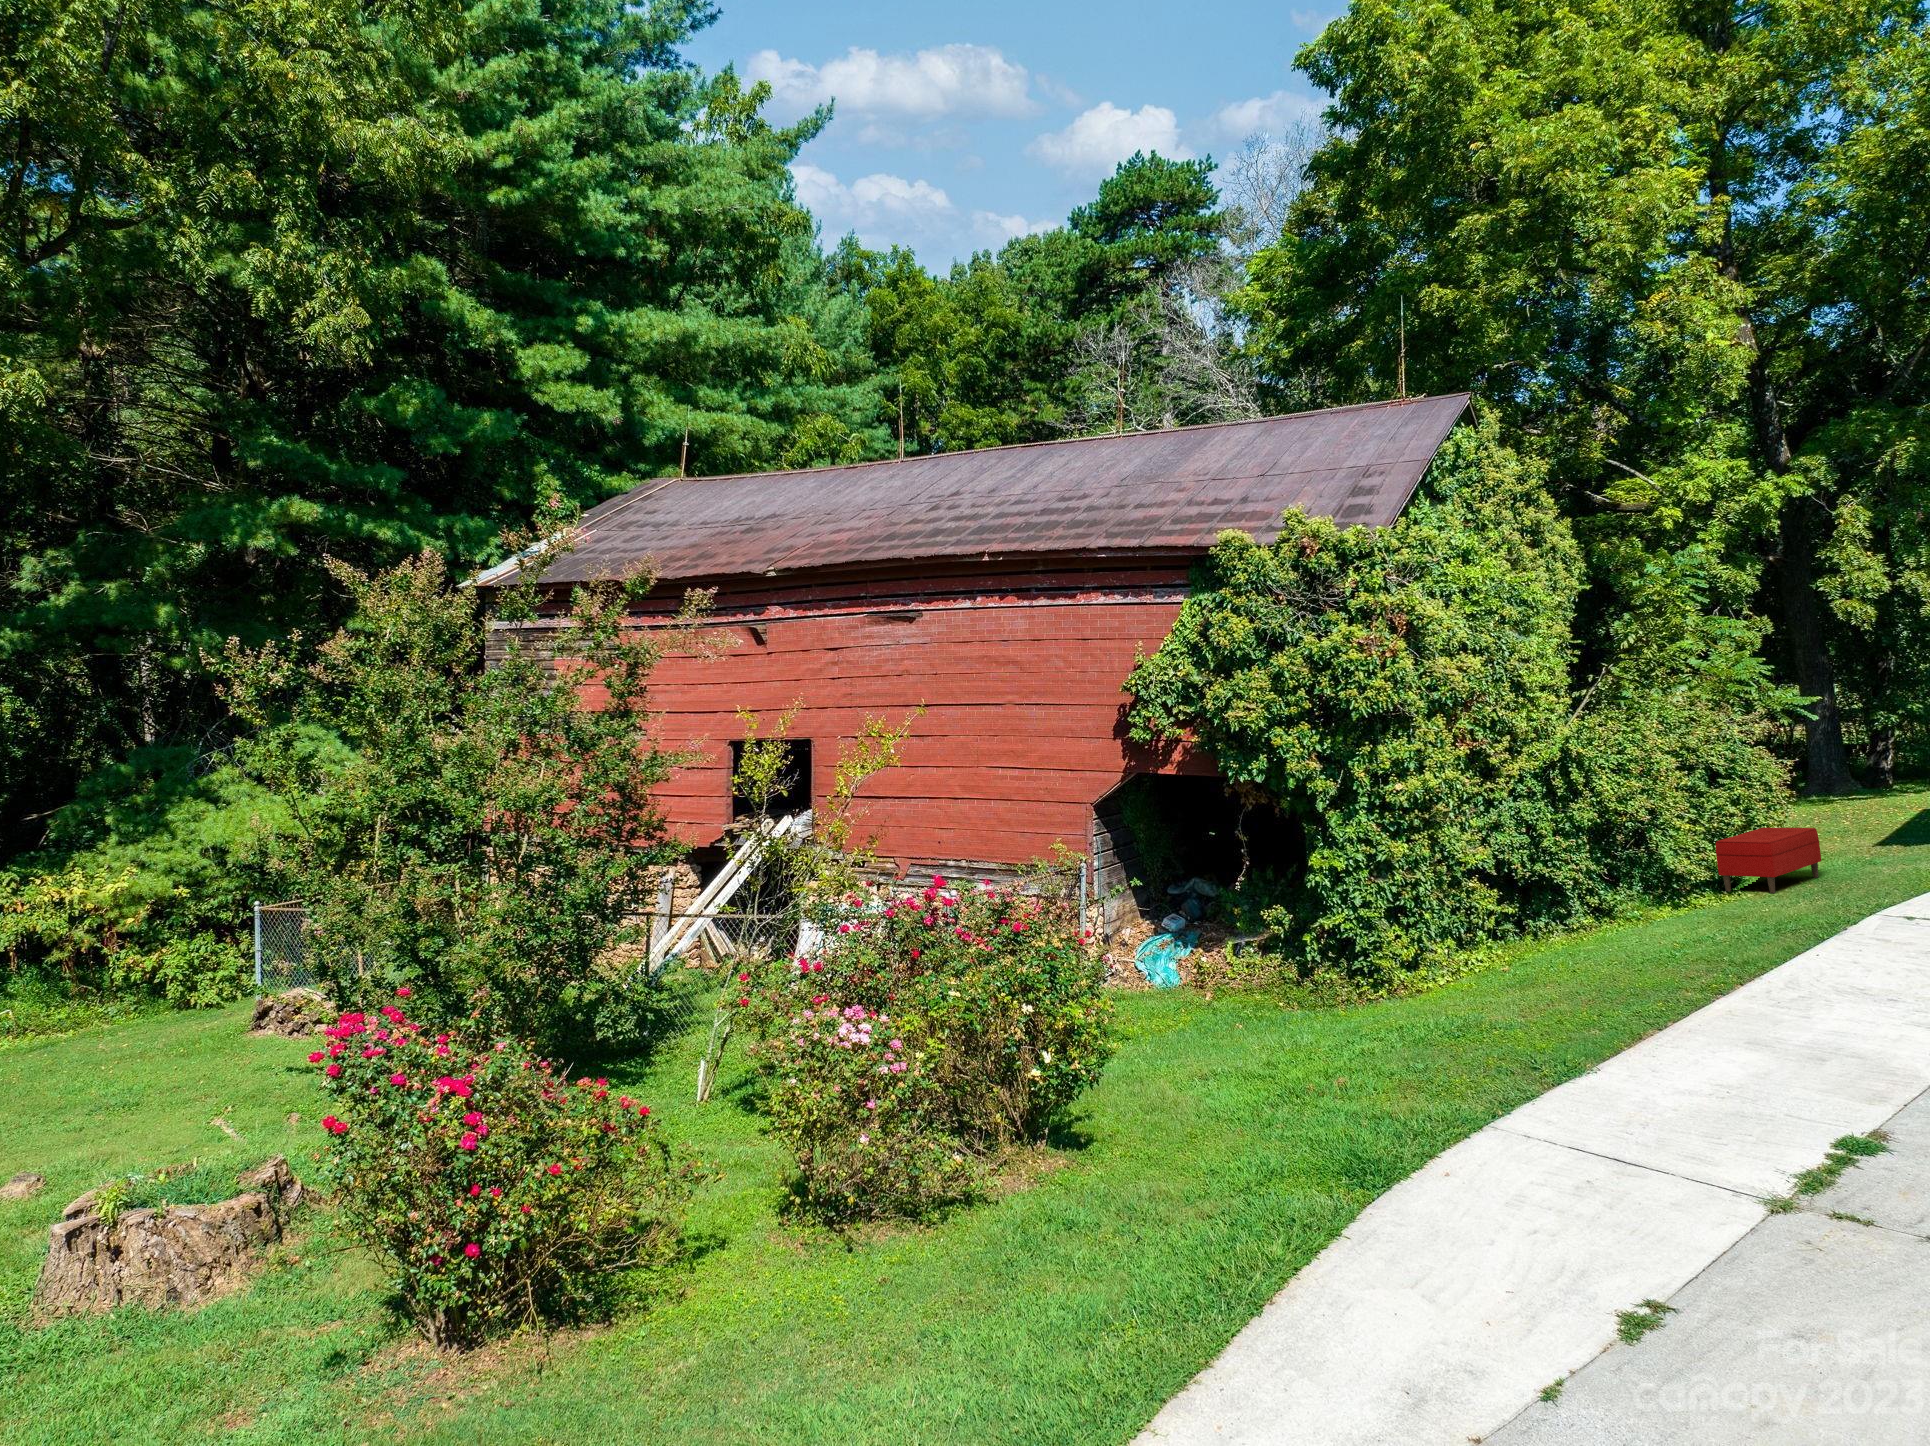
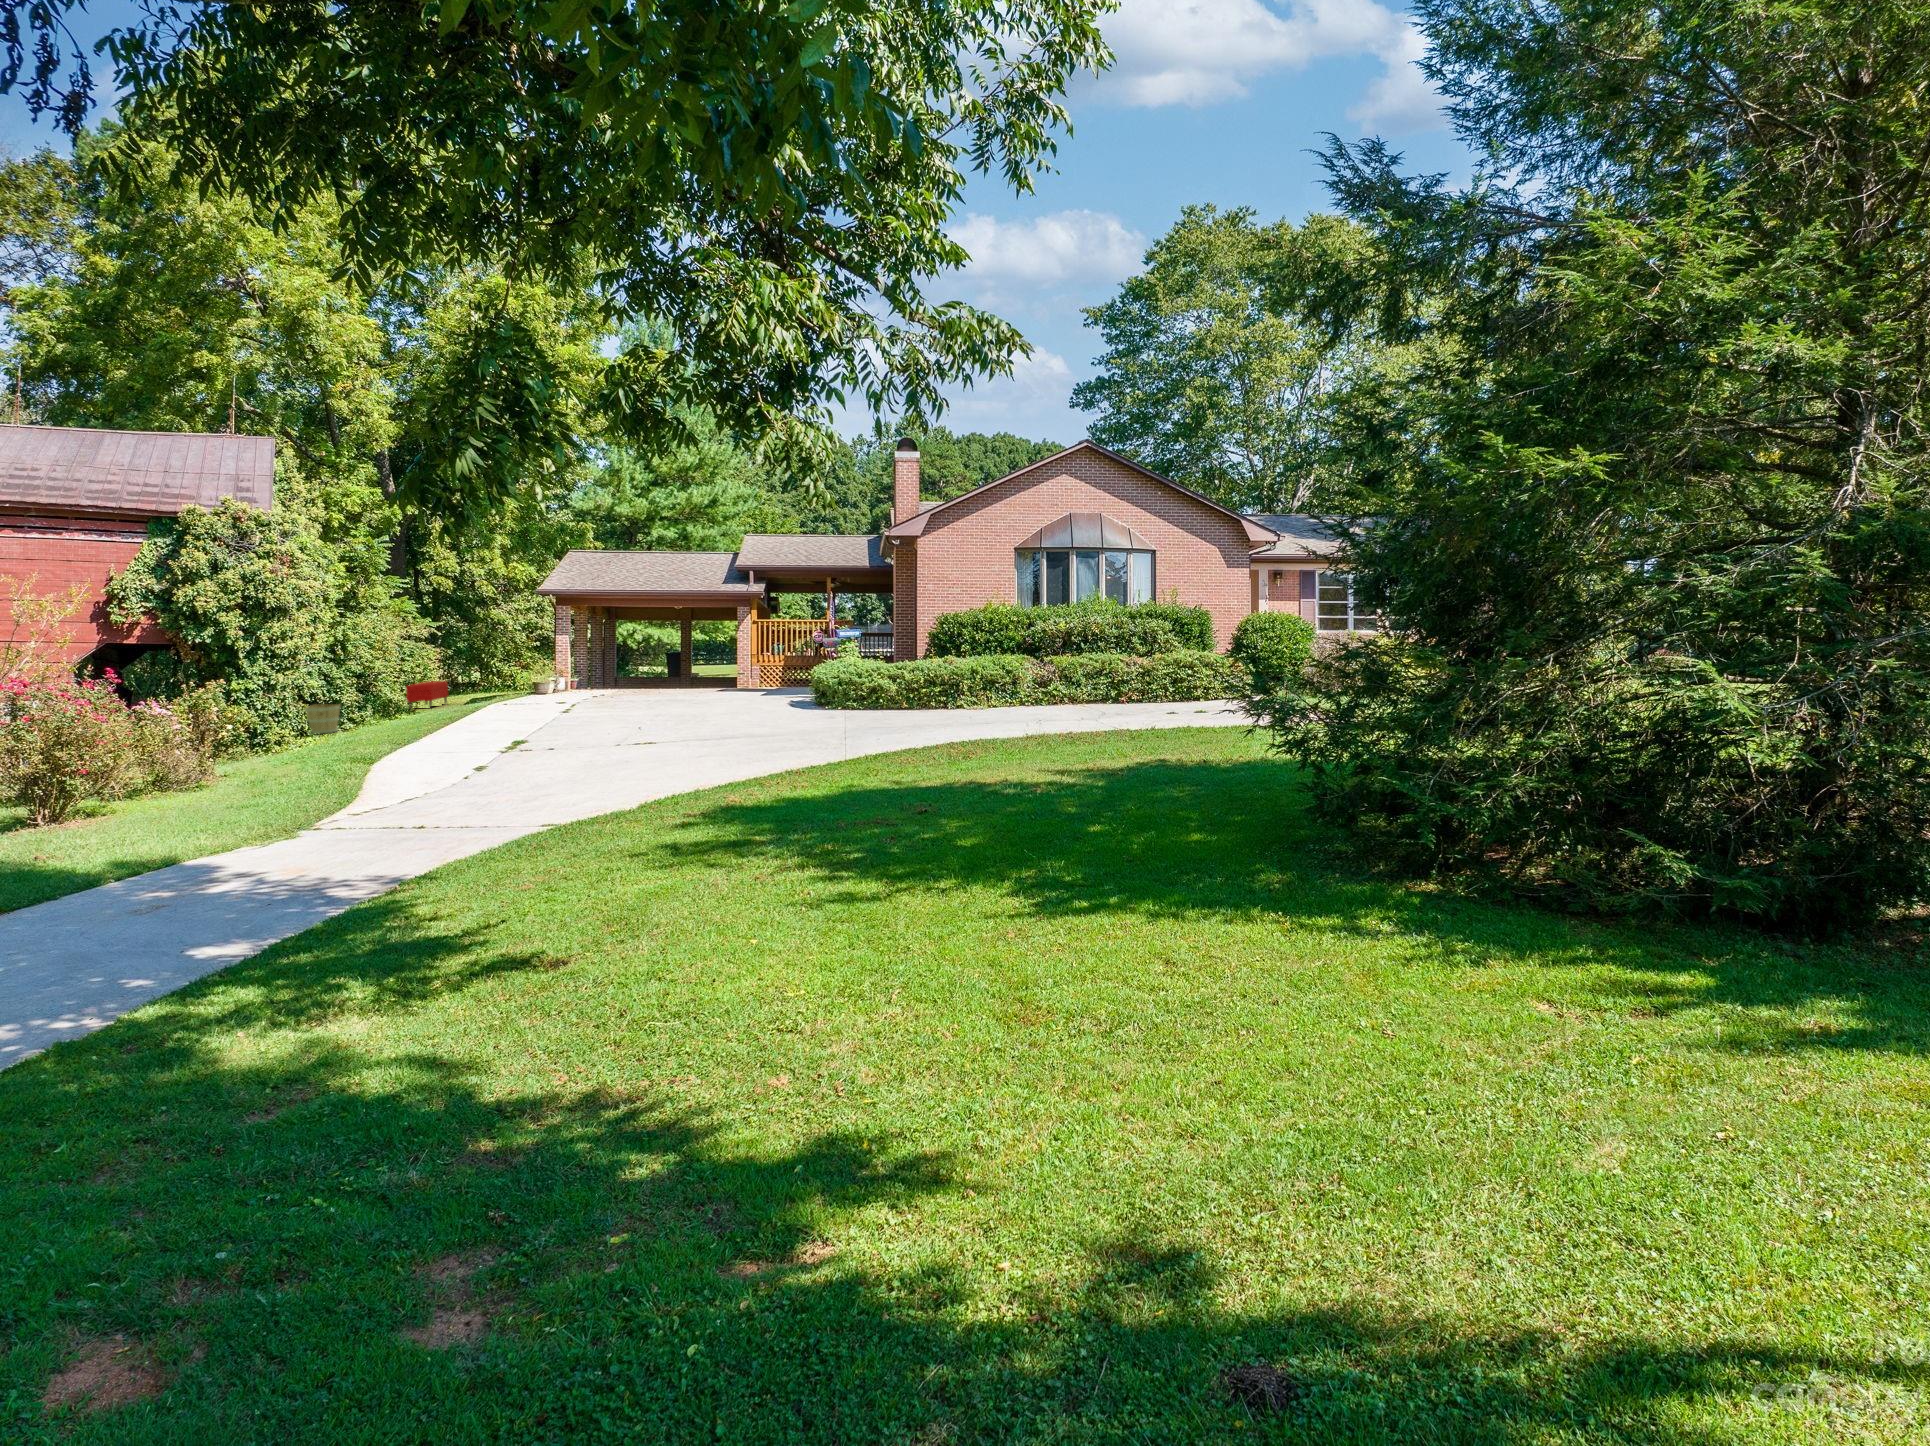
wooden bucket: none [1446,902,1521,970] -> present [304,704,340,734]

